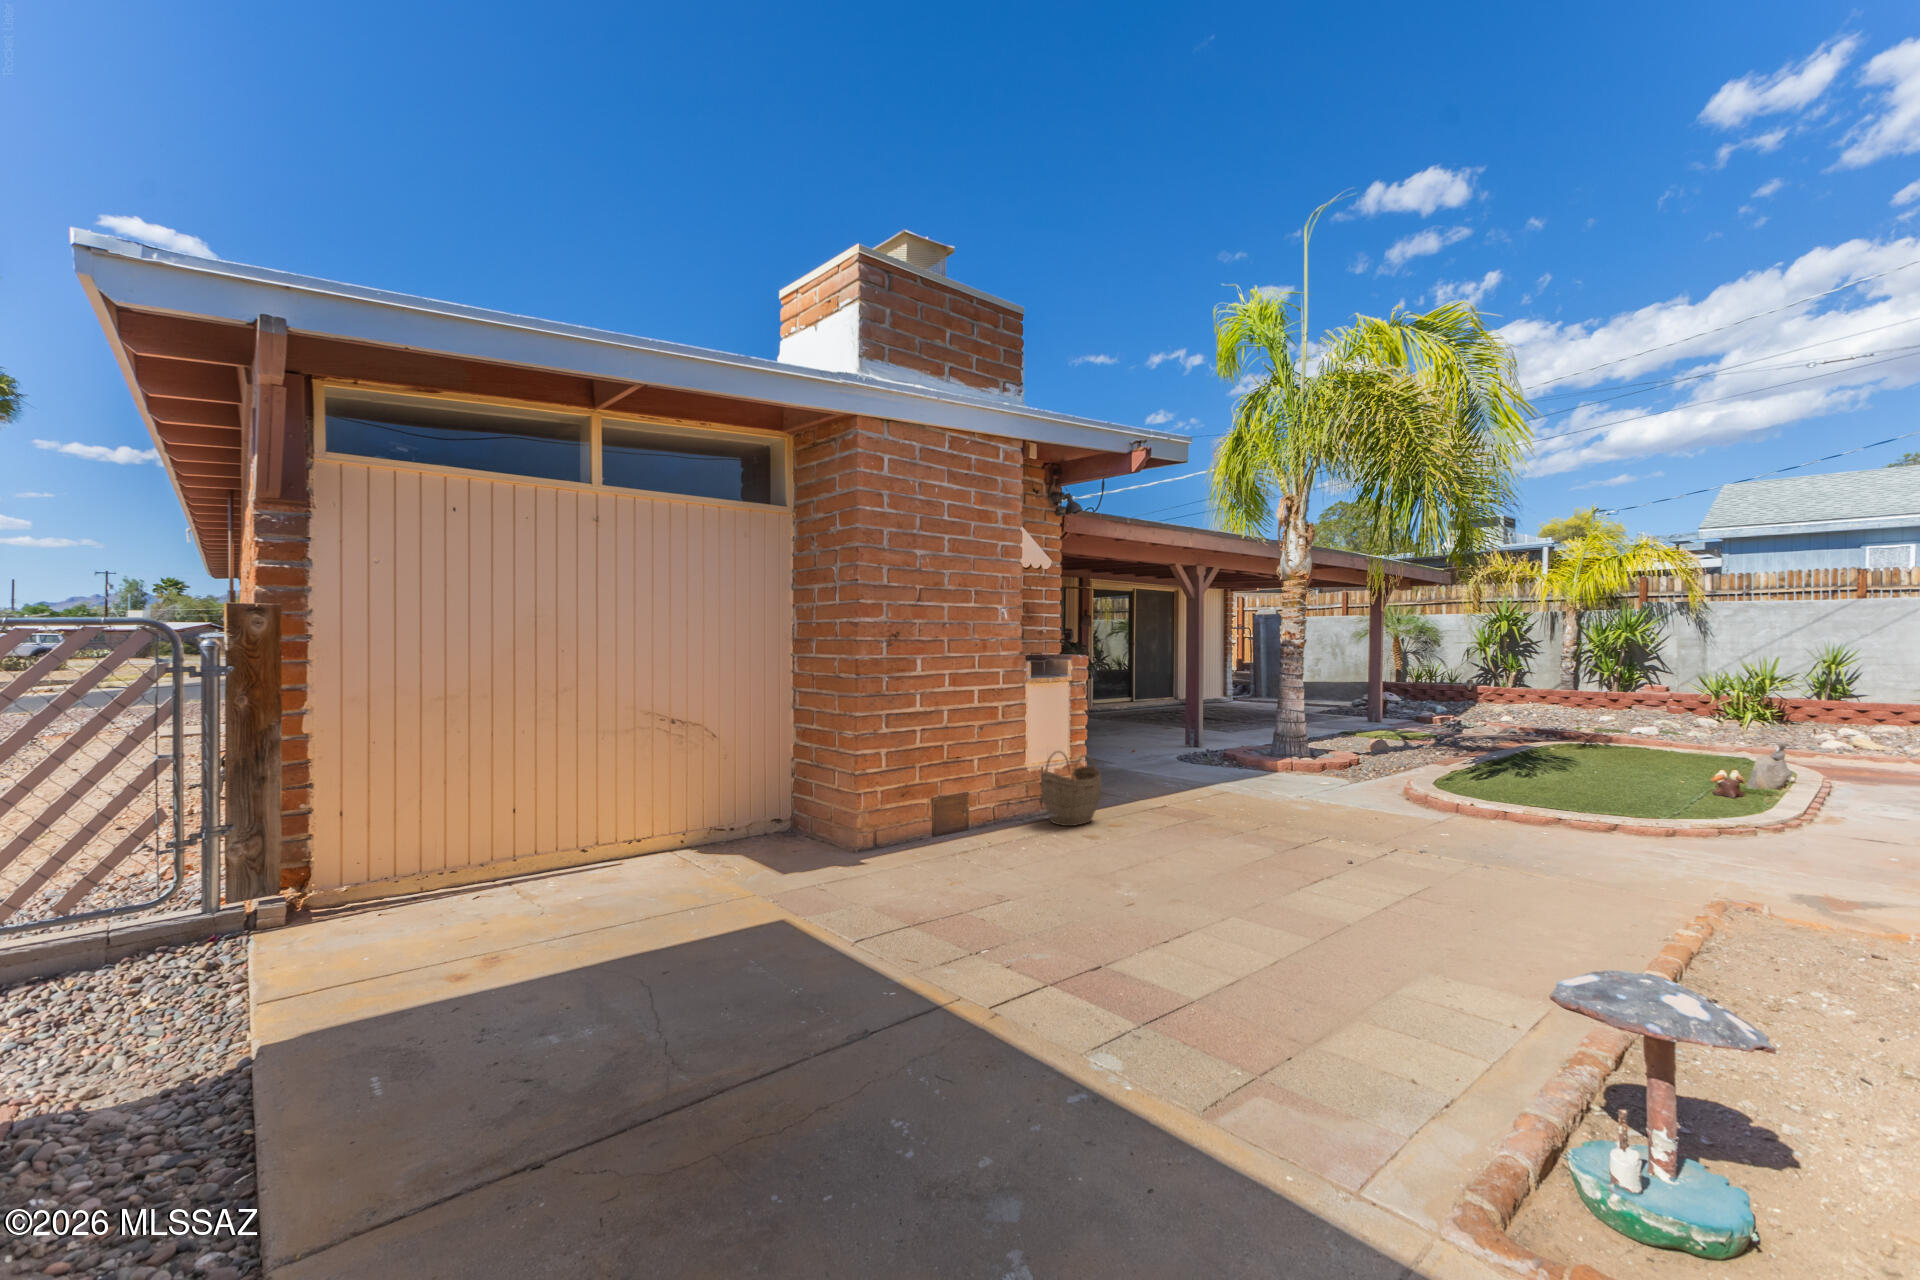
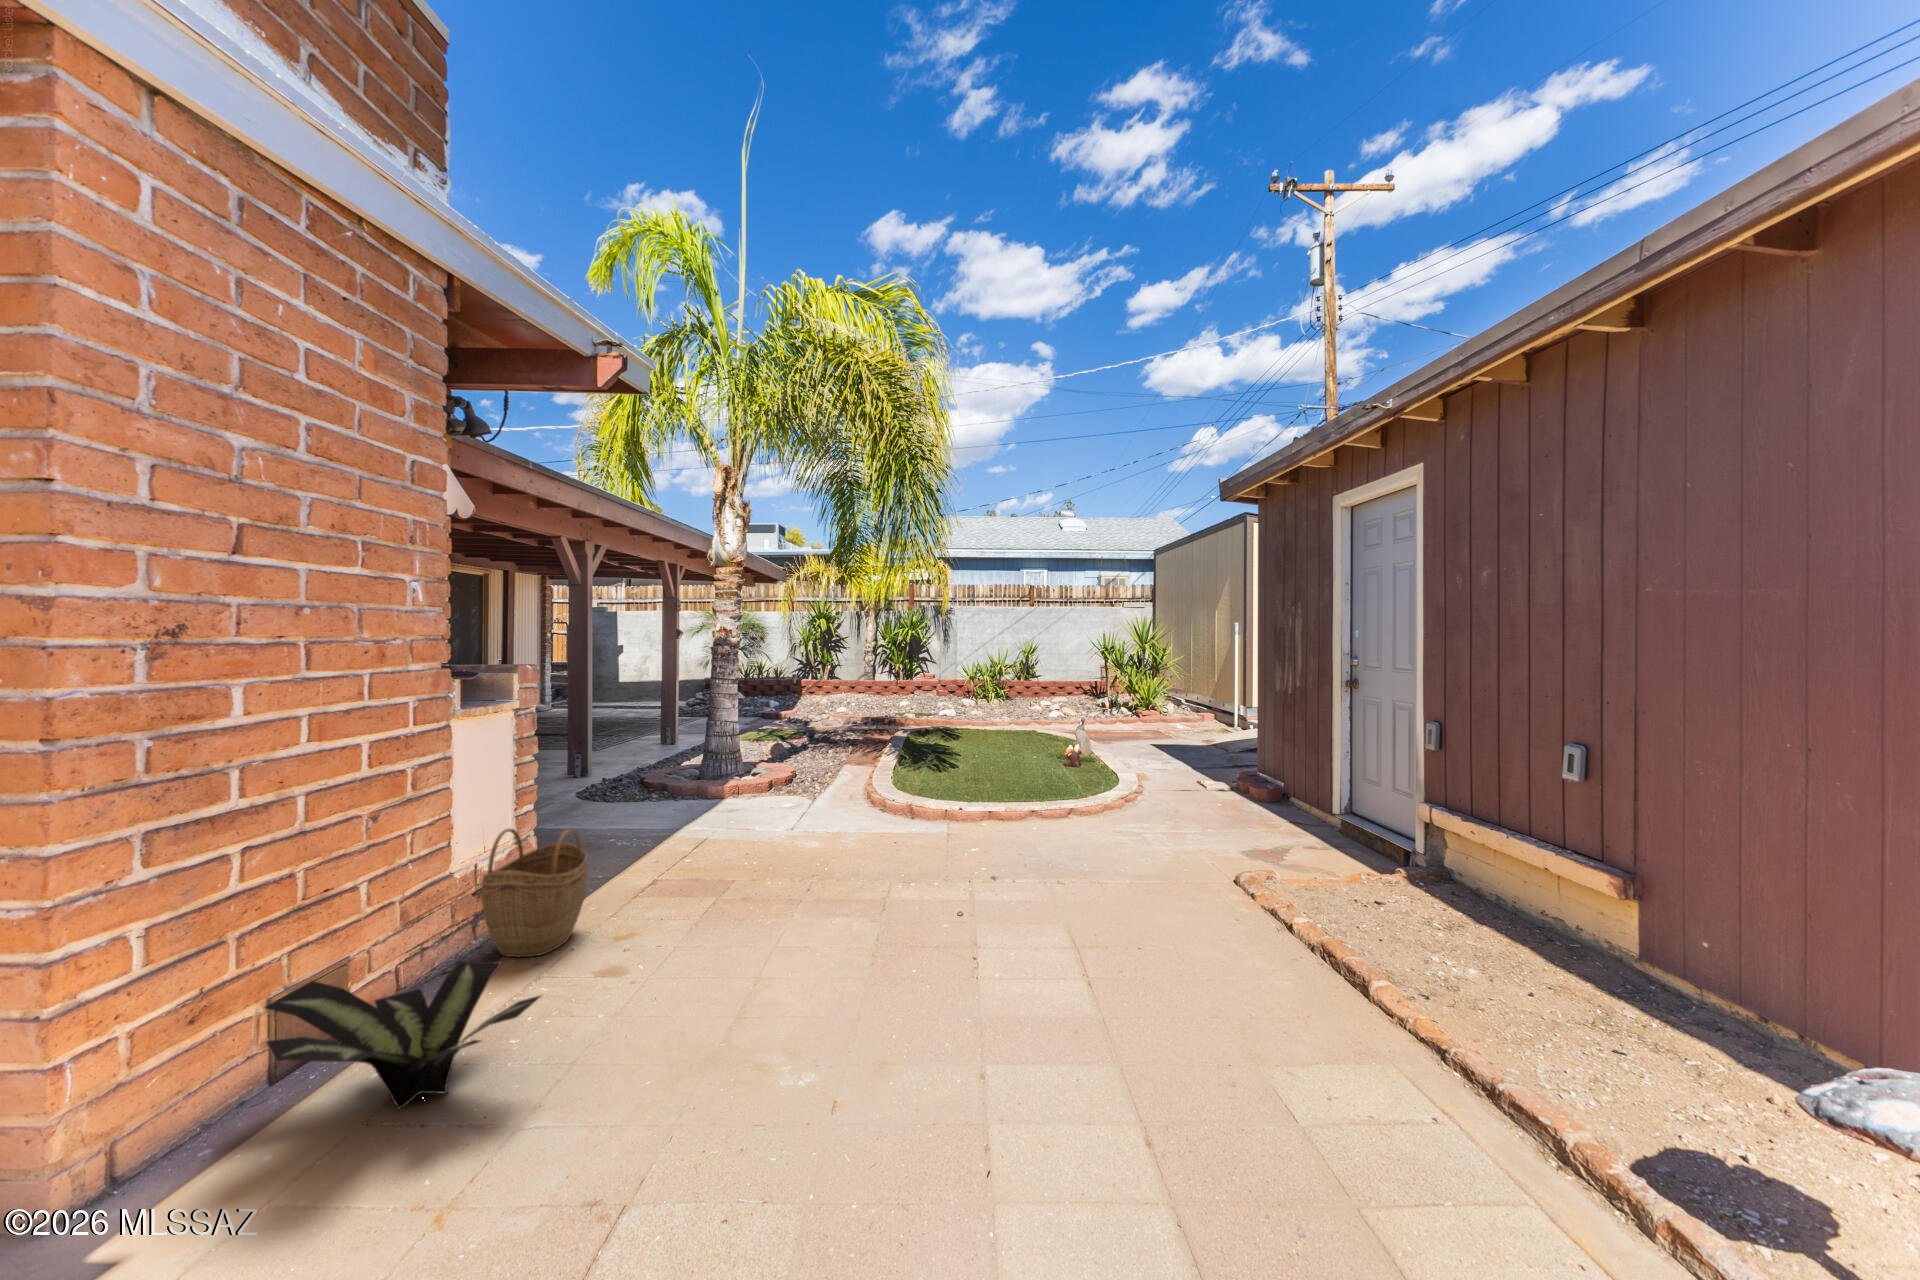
potted plant: none [920,796,1022,859] -> present [265,961,541,1109]

